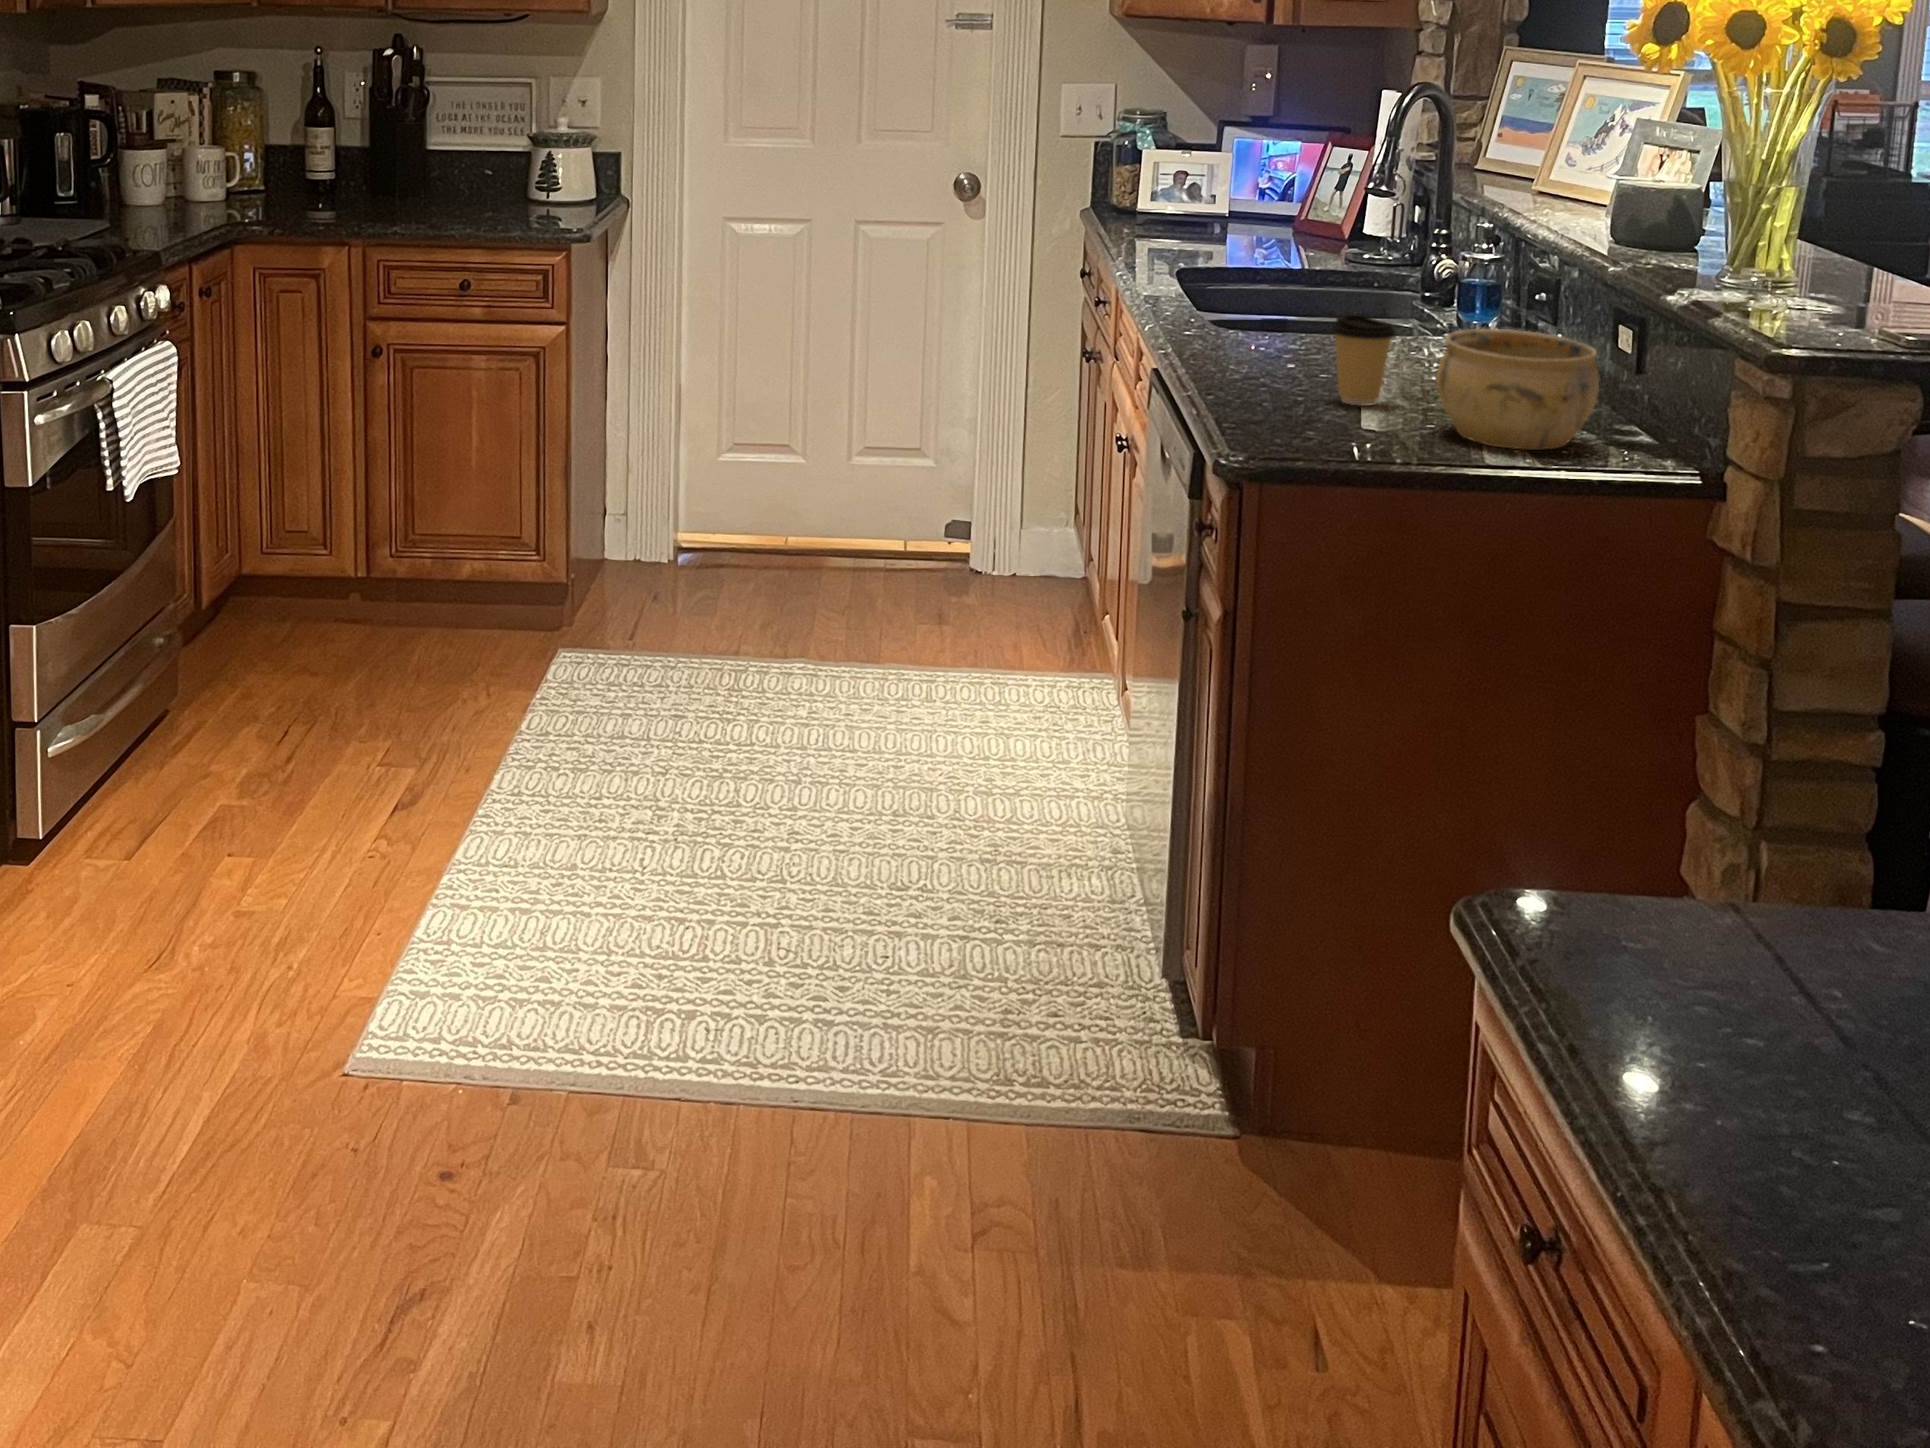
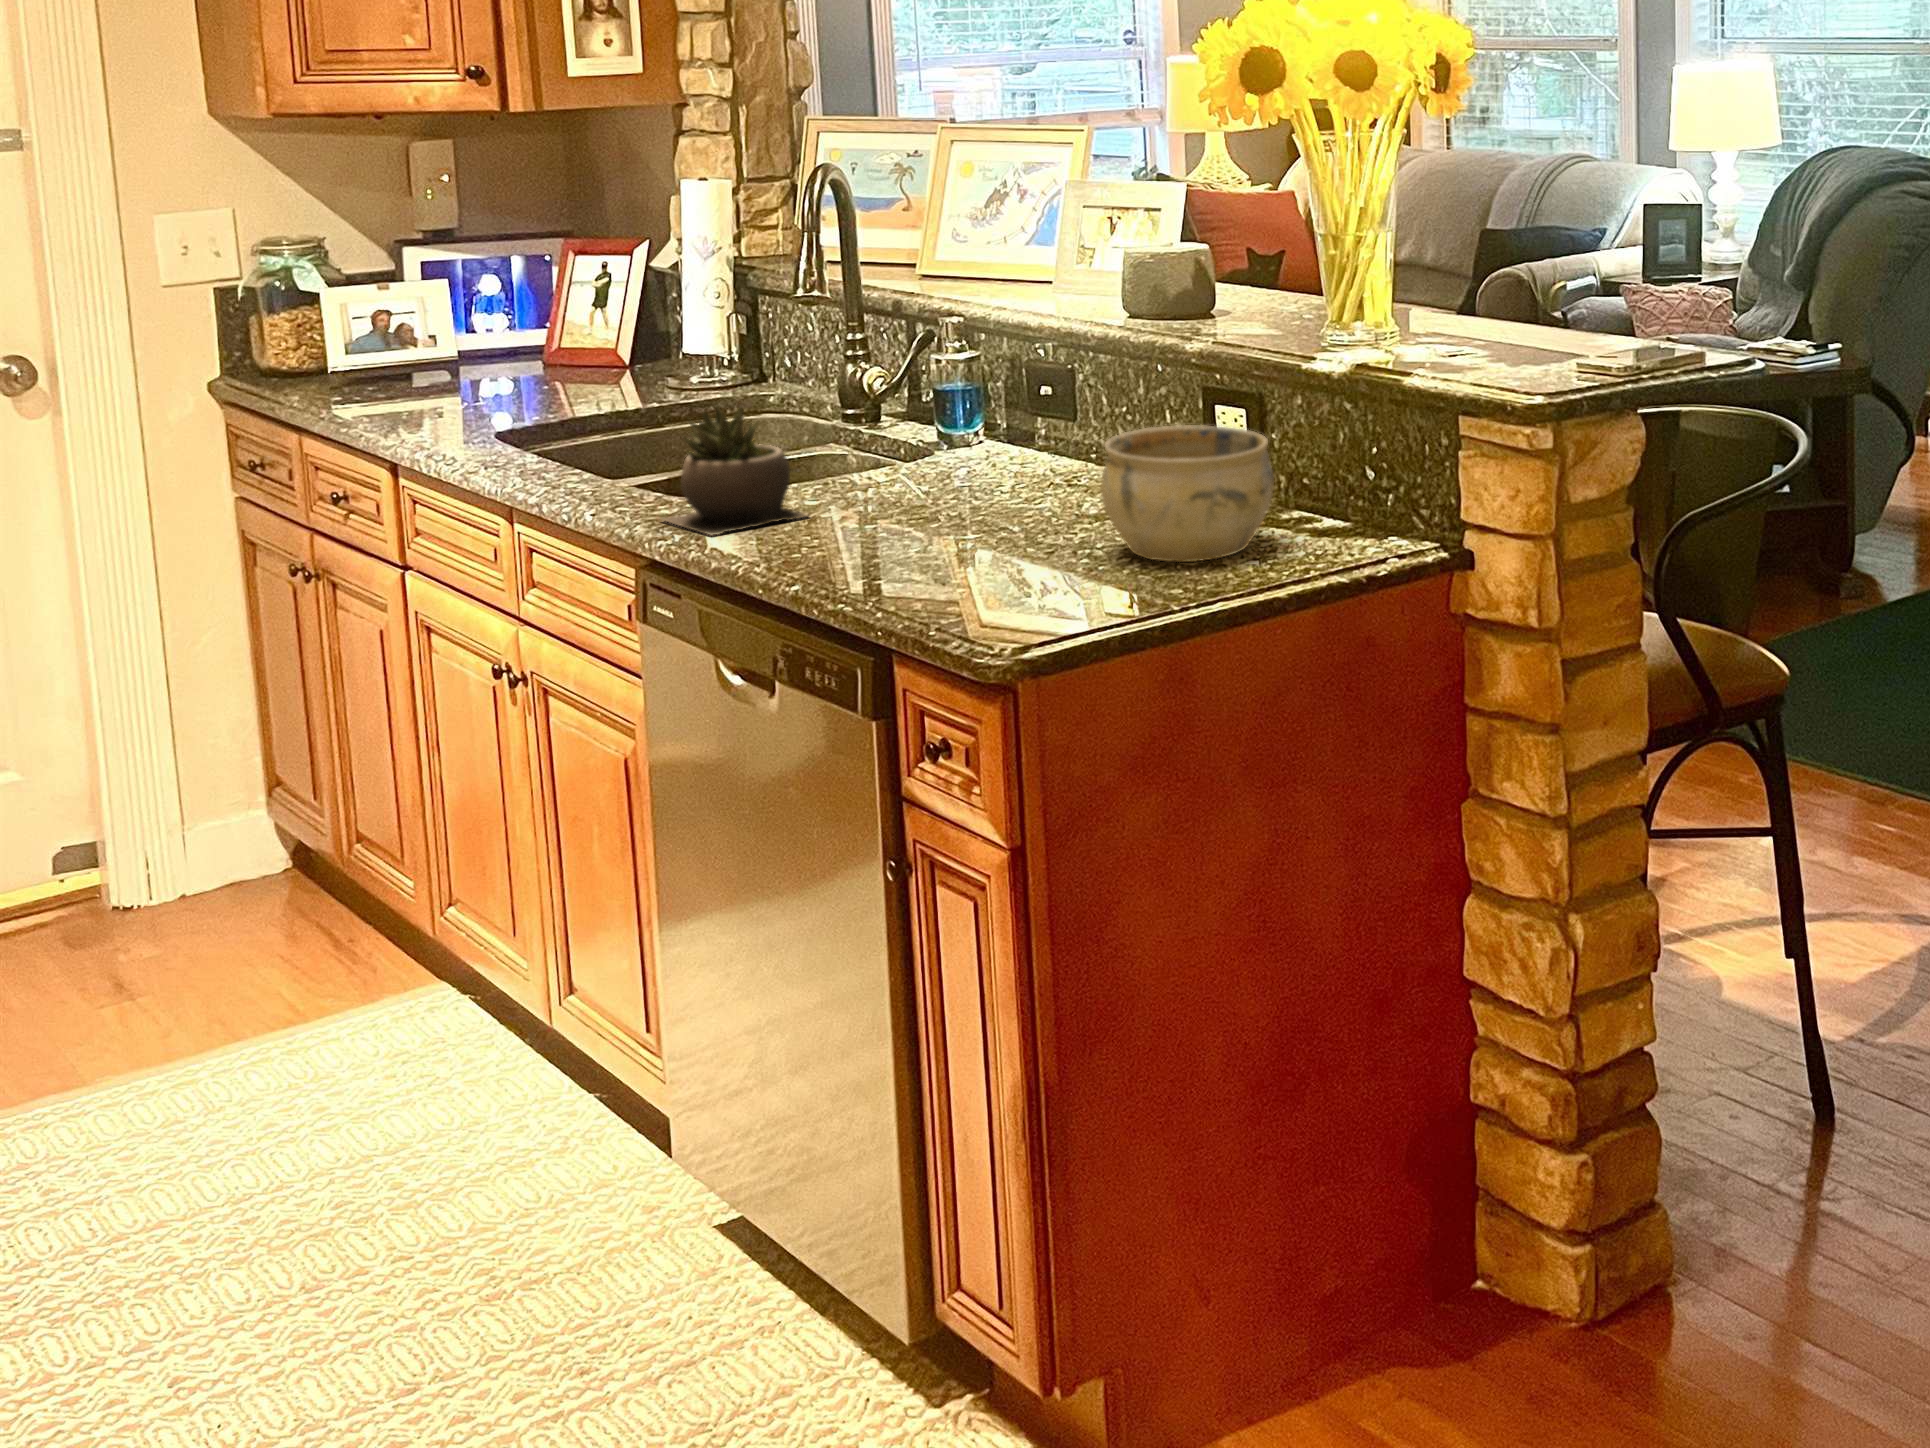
succulent plant: none [1193,258,1292,359] -> present [663,406,808,535]
coffee cup: present [1331,315,1396,406] -> none [935,445,1014,553]

